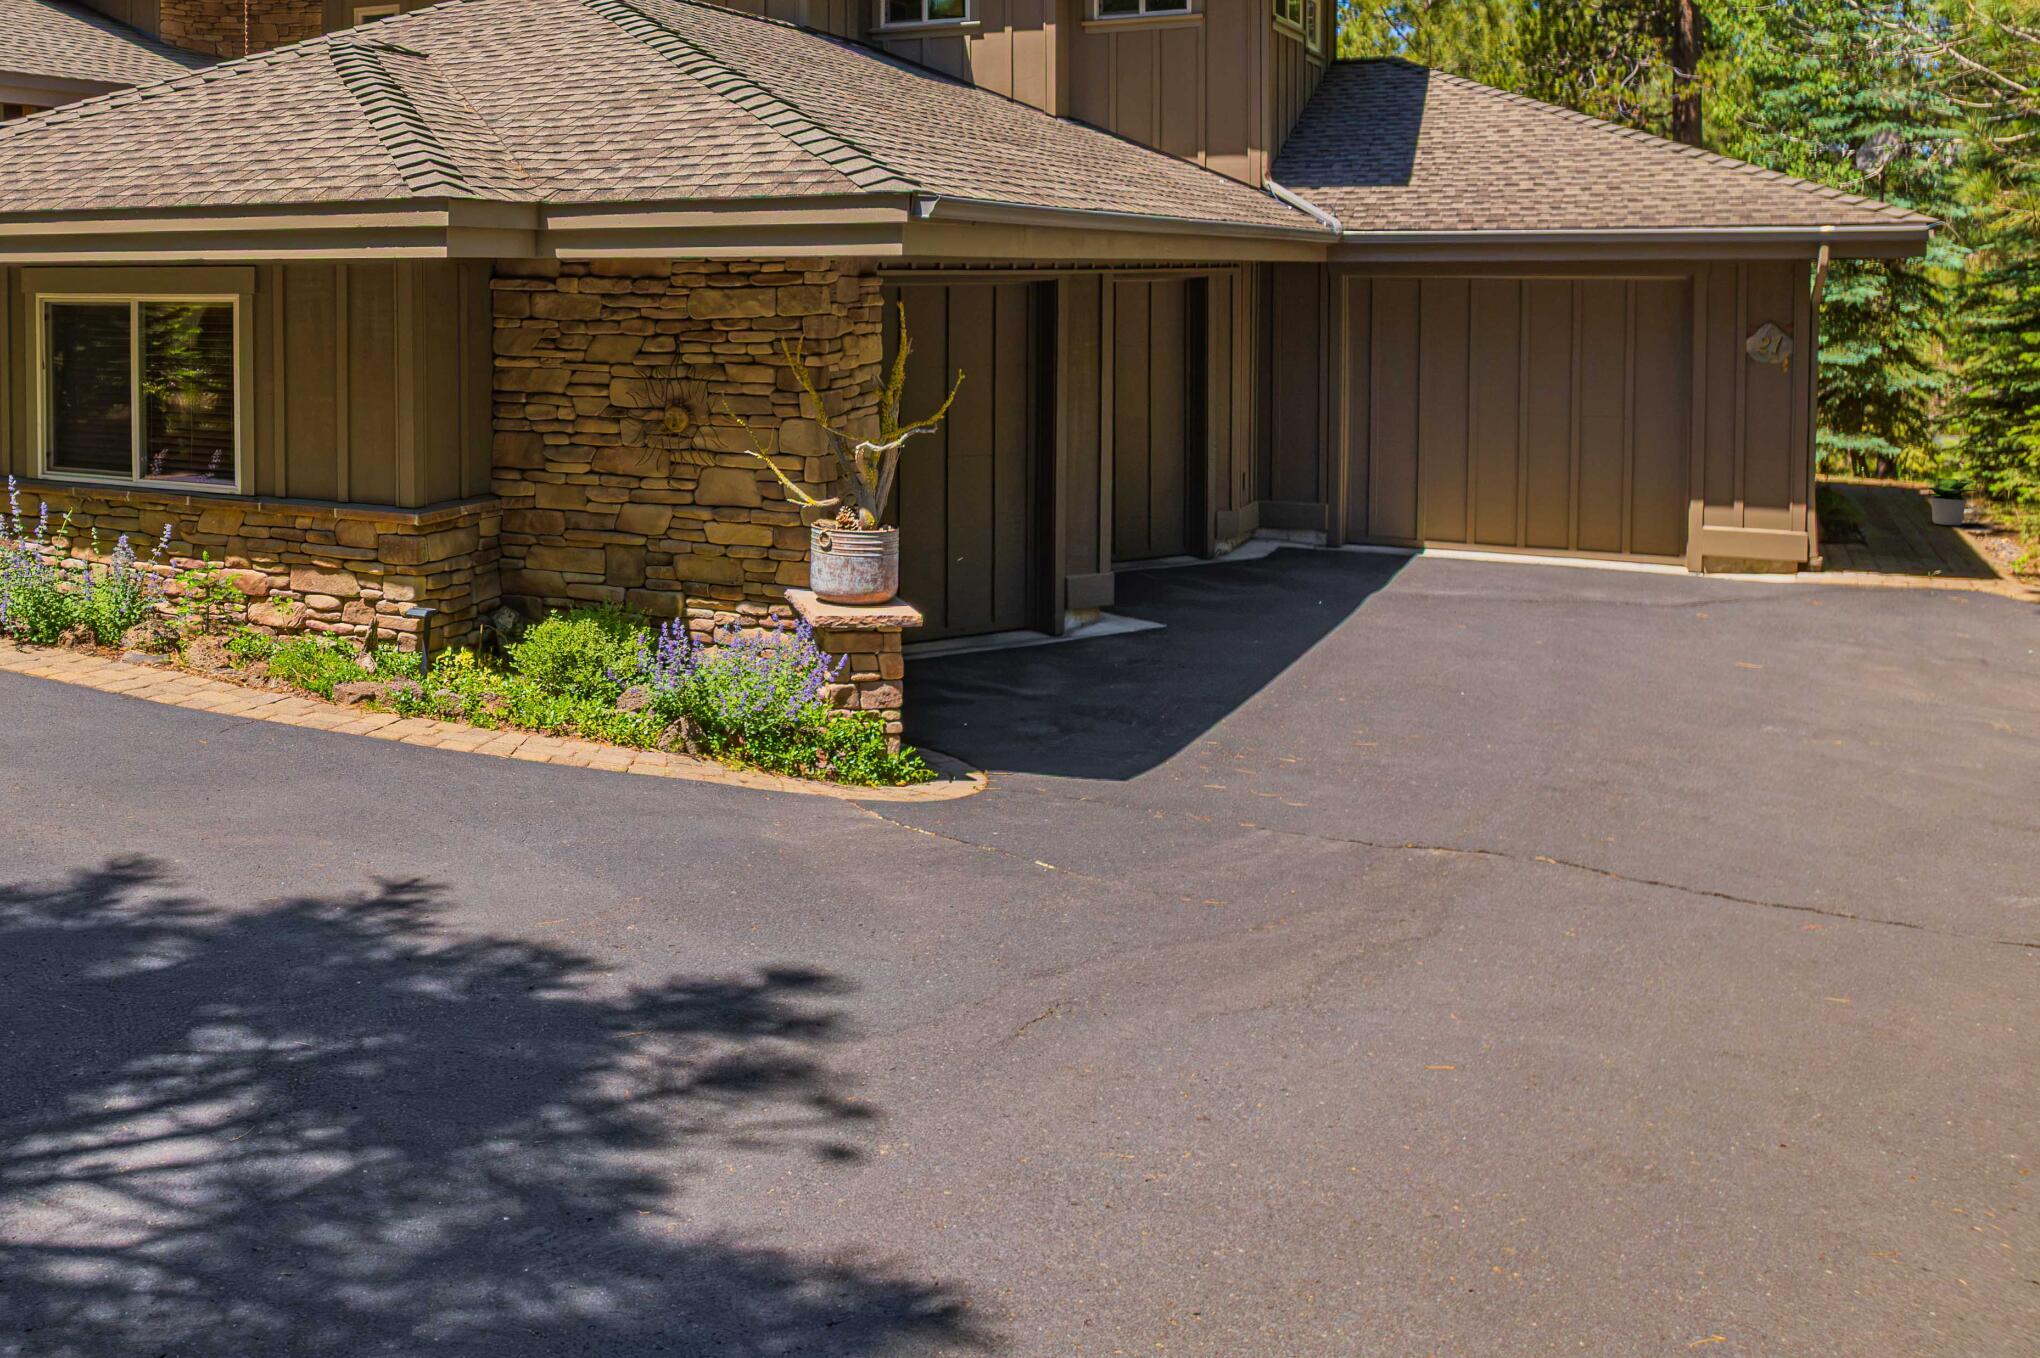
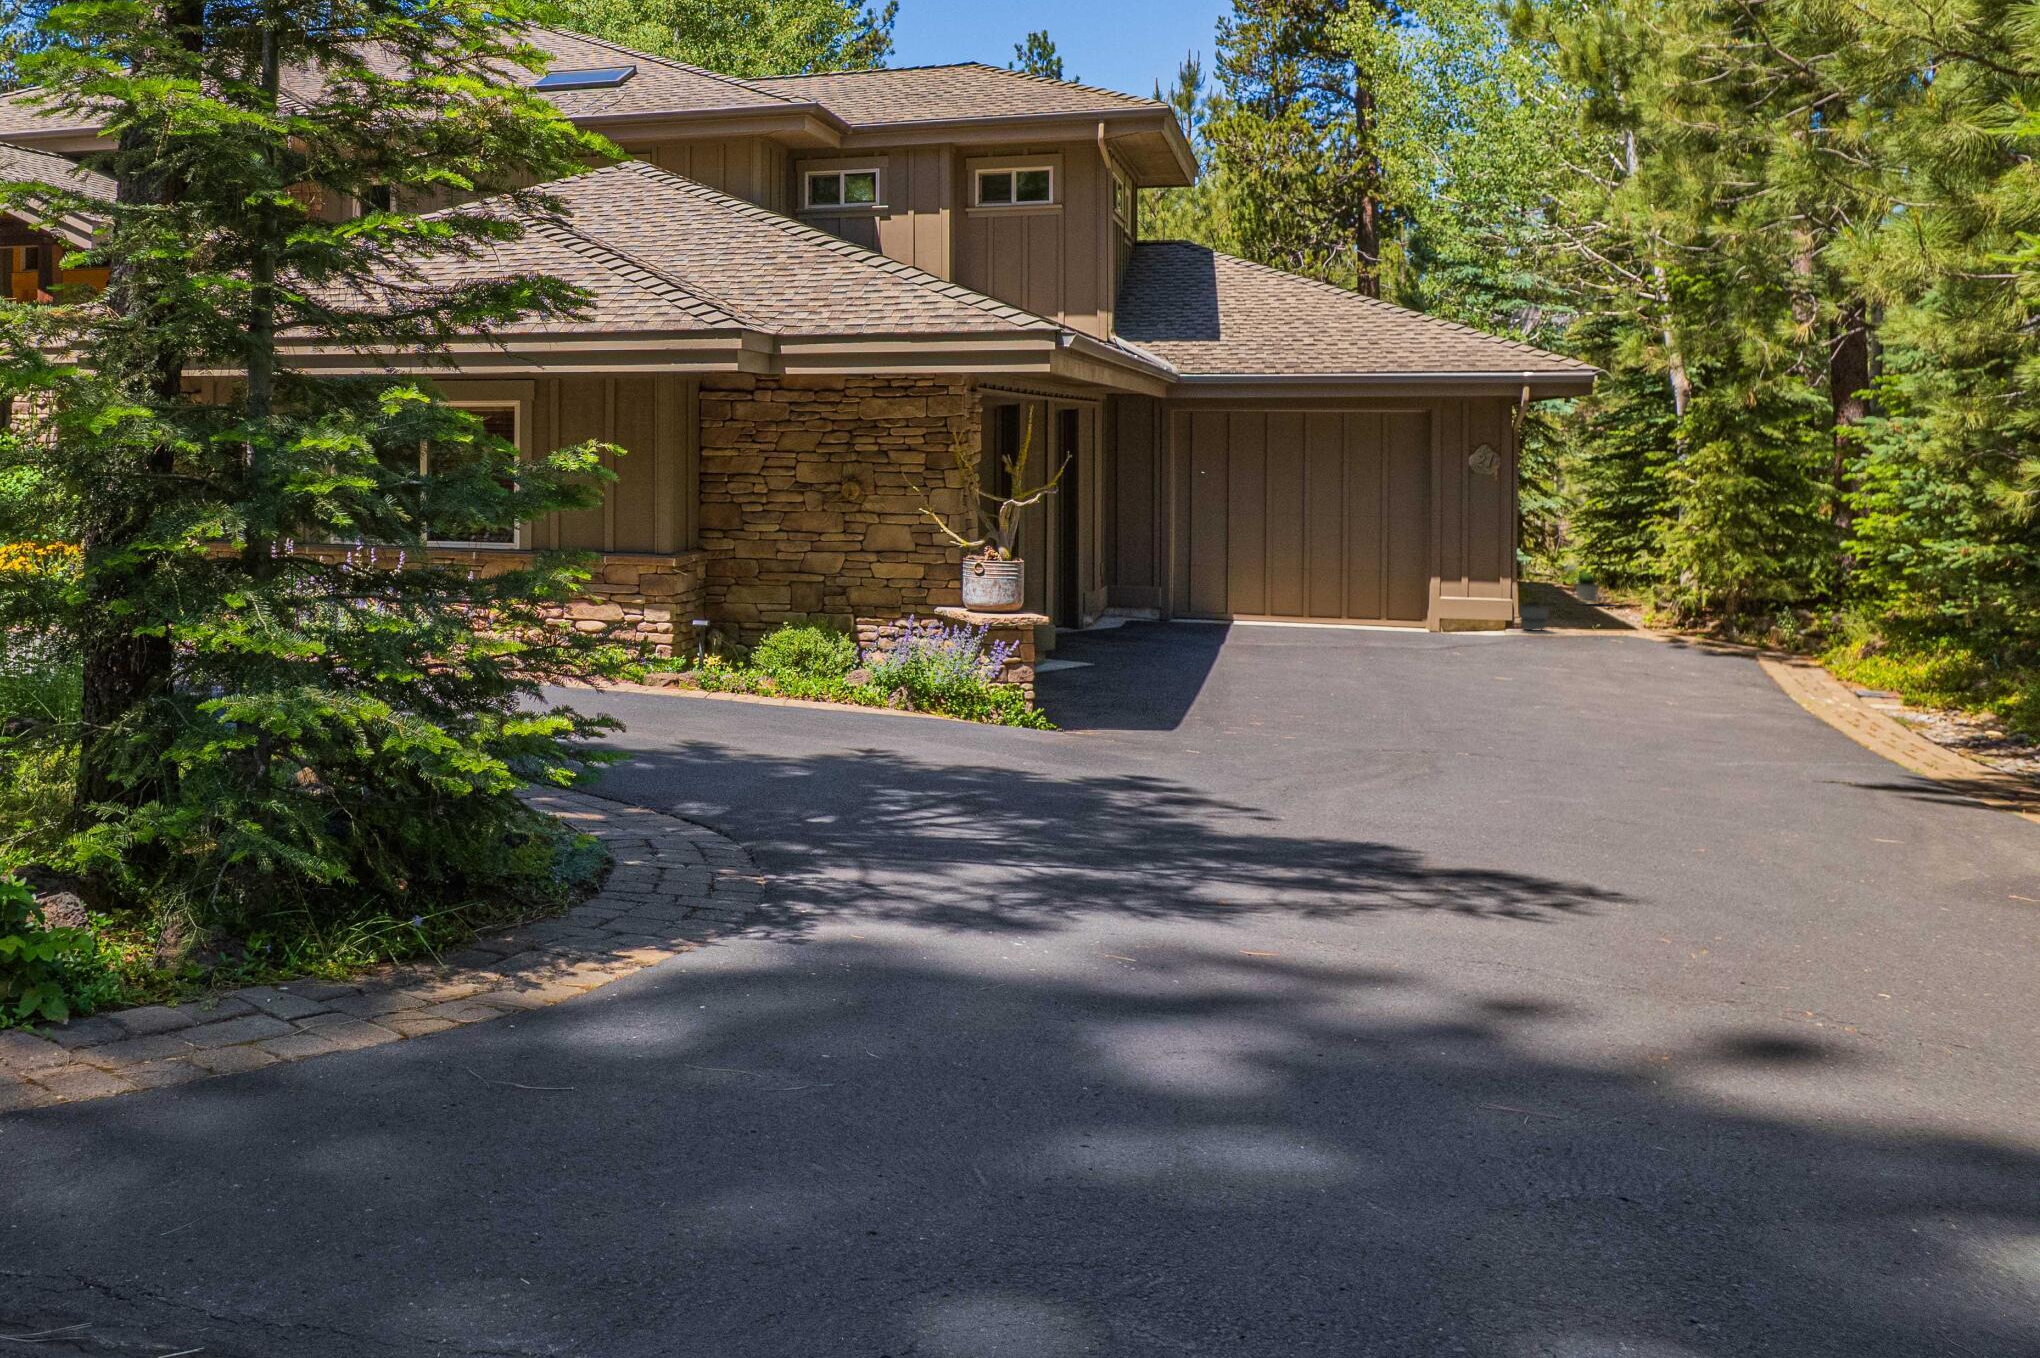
bucket: none [1809,538,1877,581] -> present [1520,601,1550,631]

